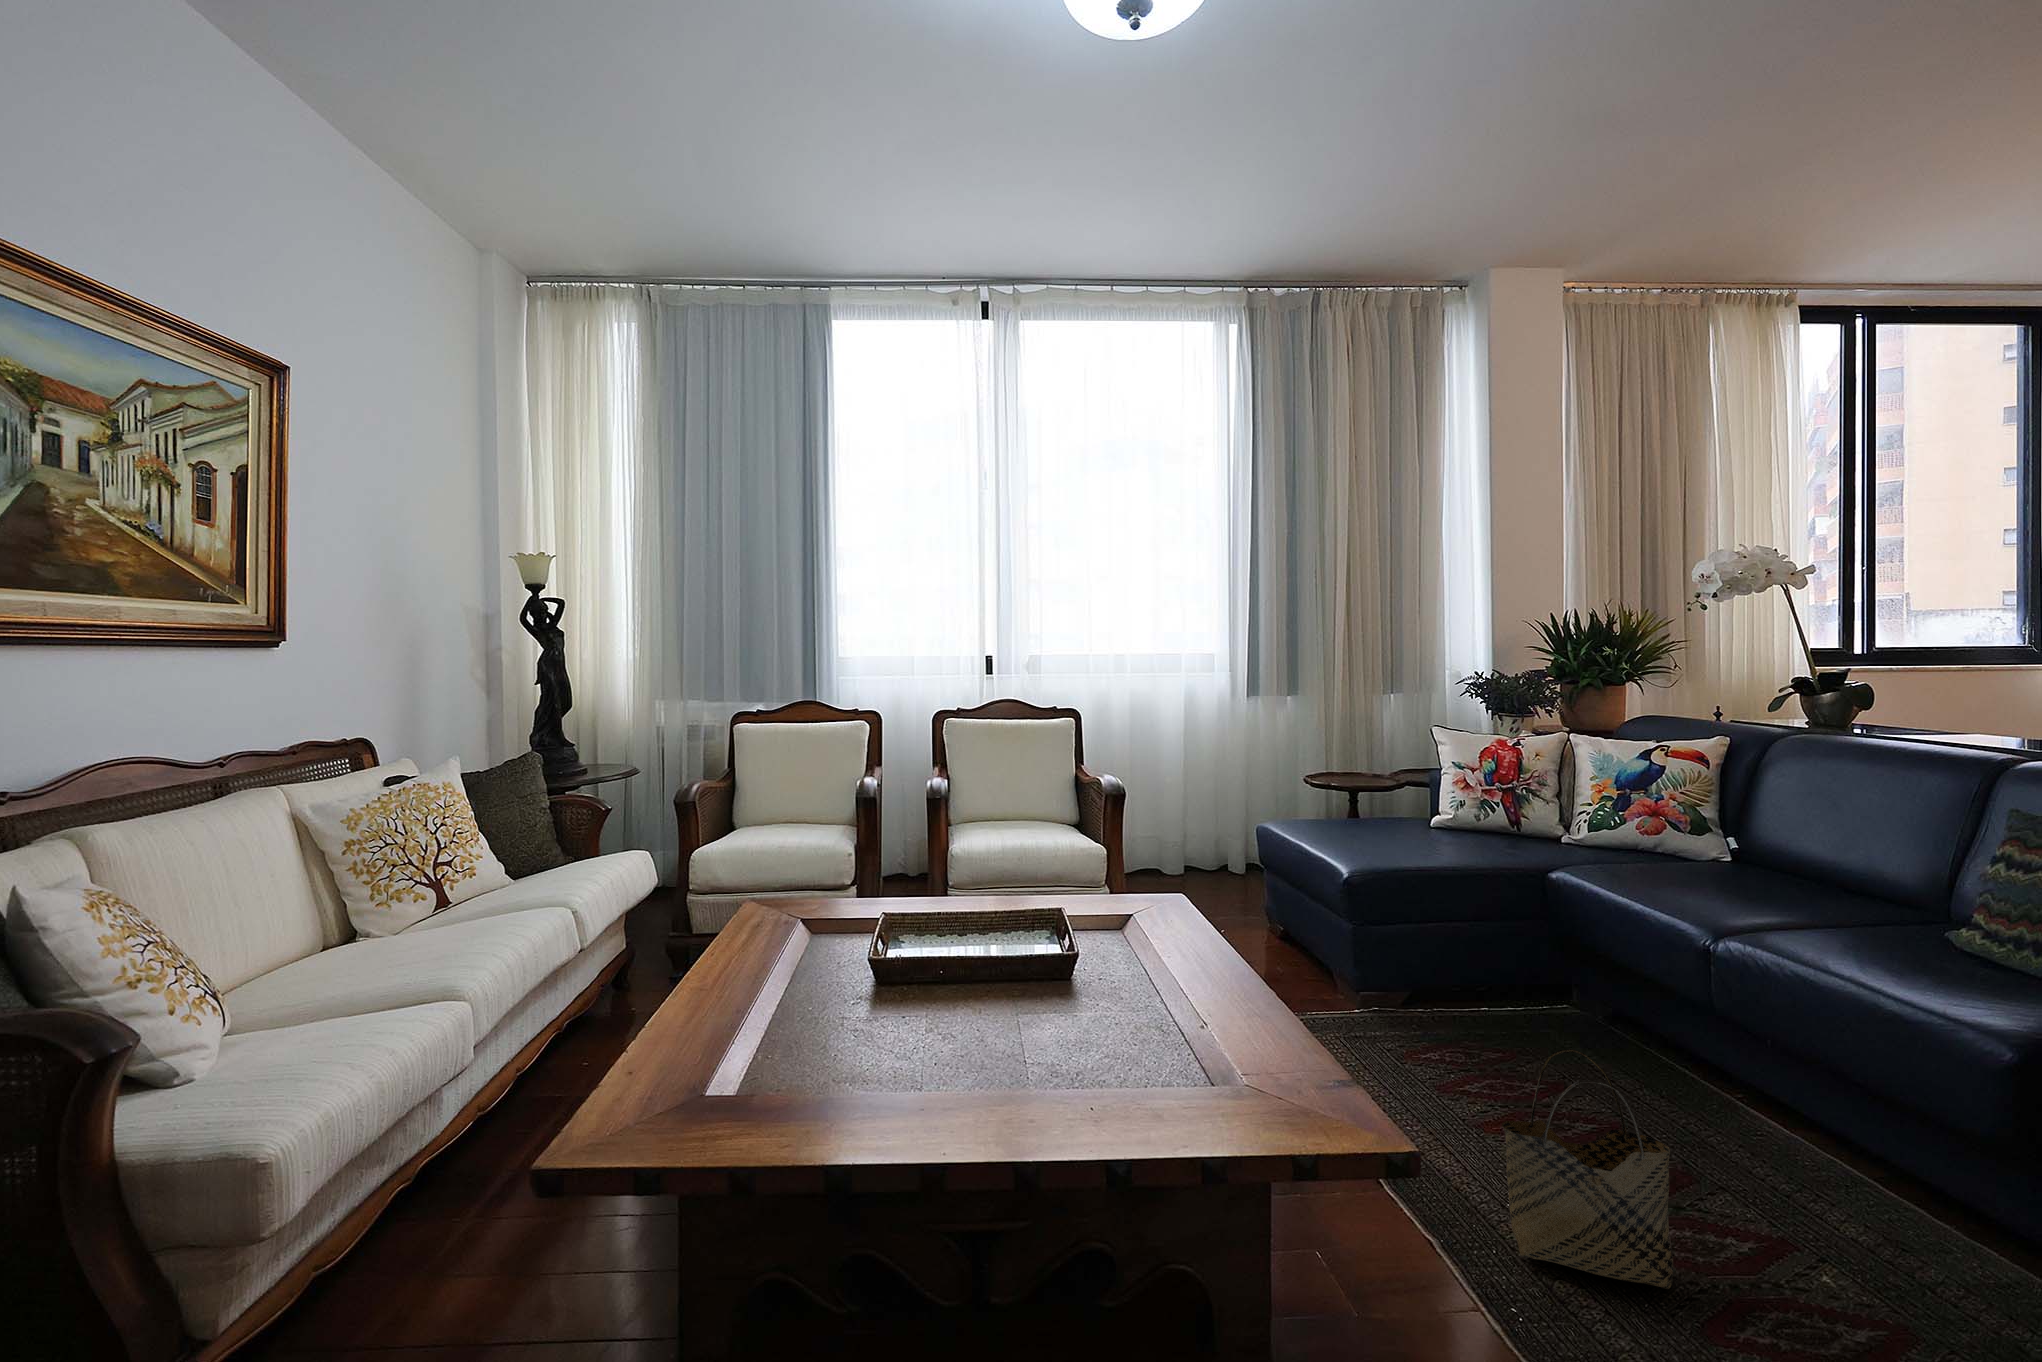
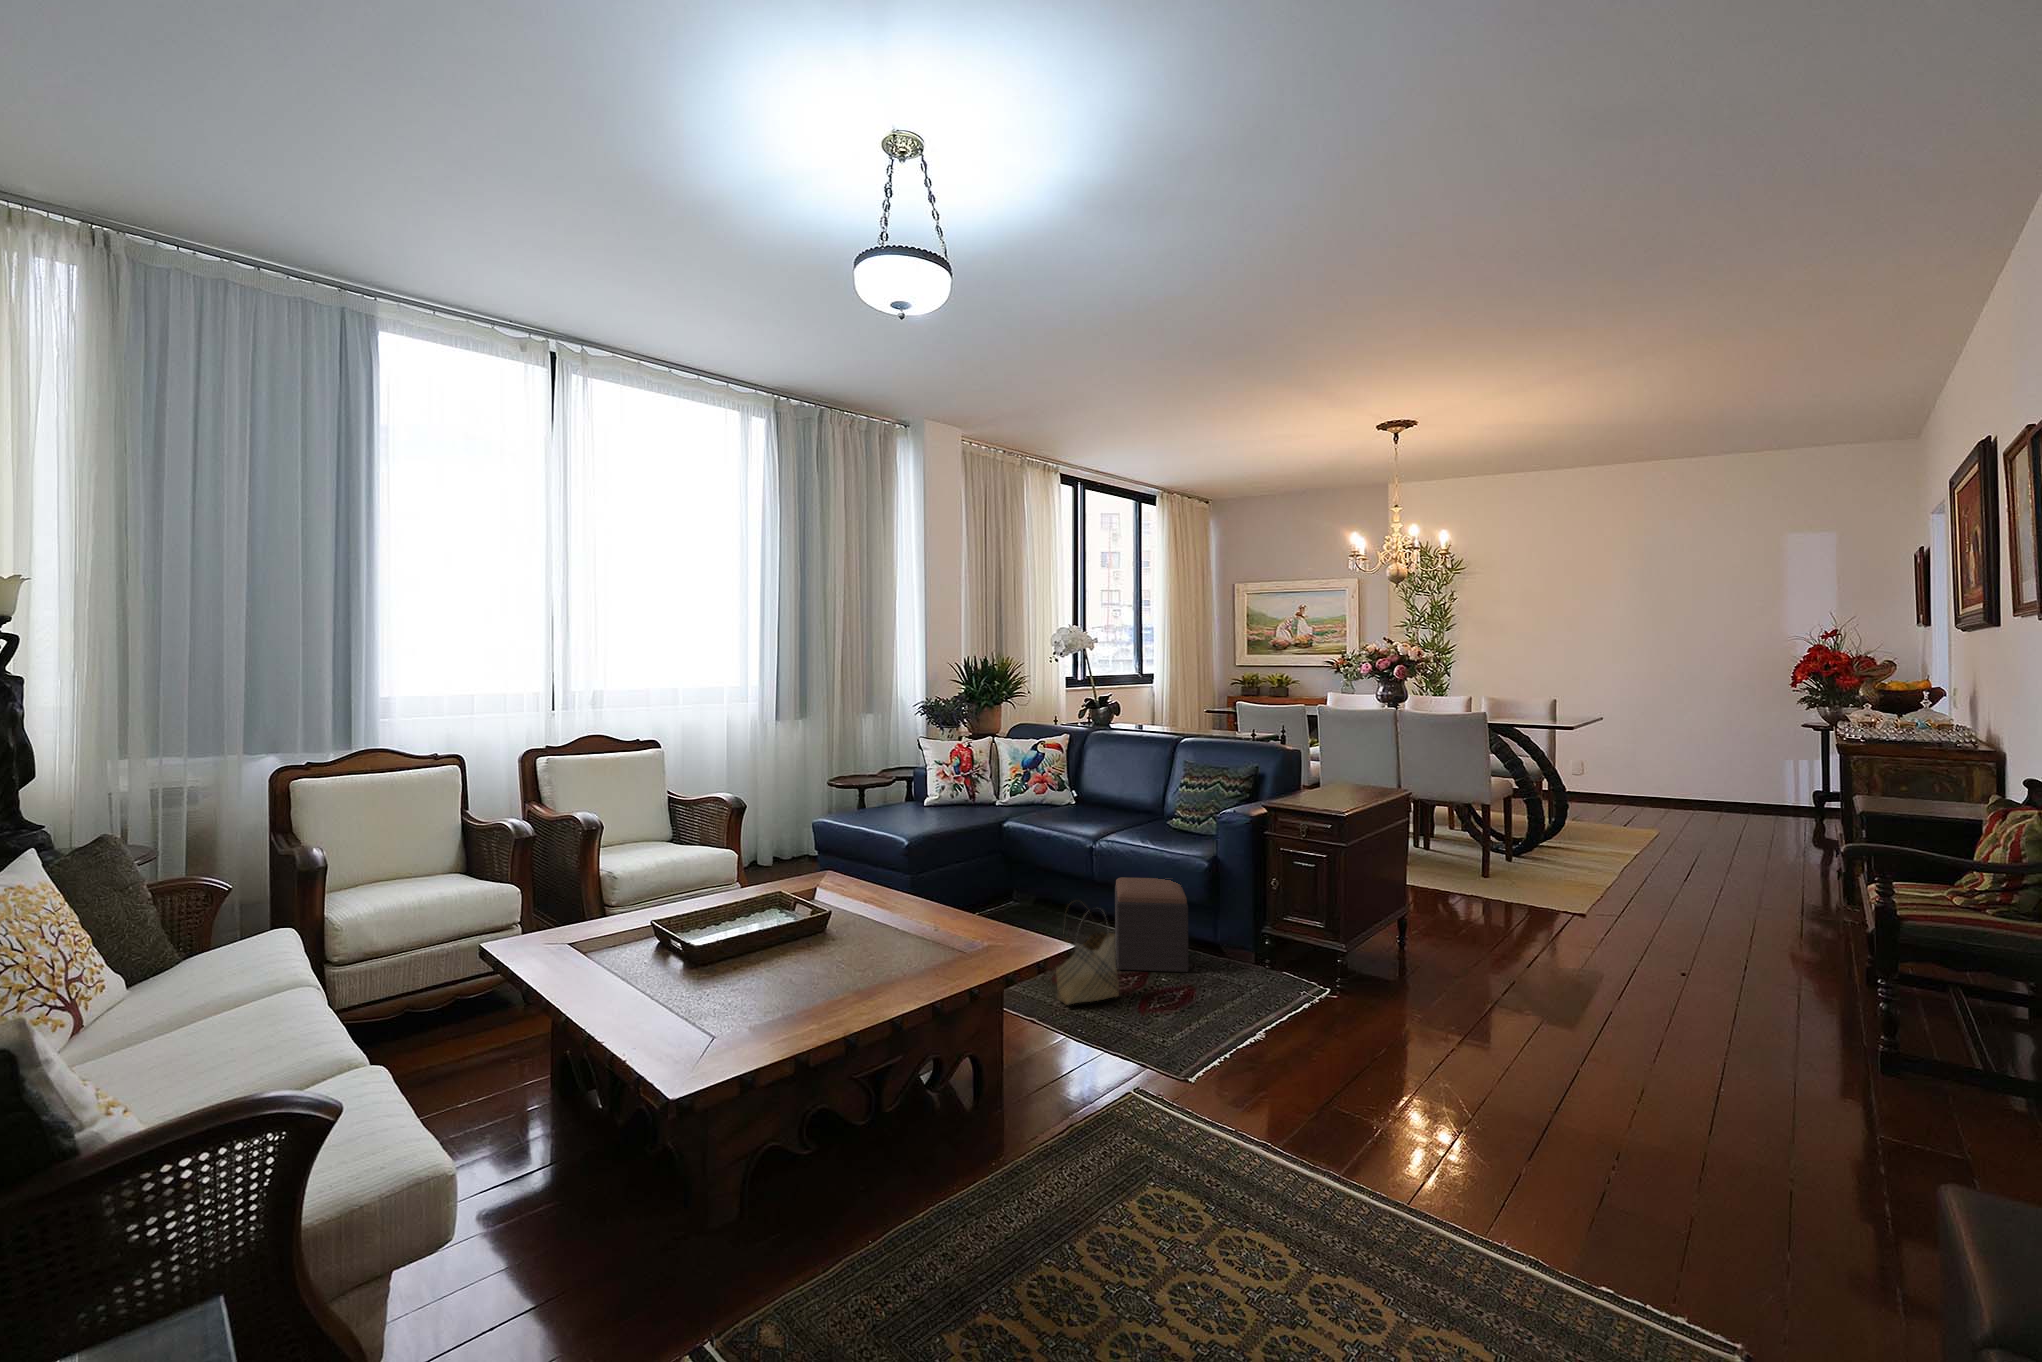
footstool: none [1715,1027,1945,1303] -> present [1115,877,1188,972]

